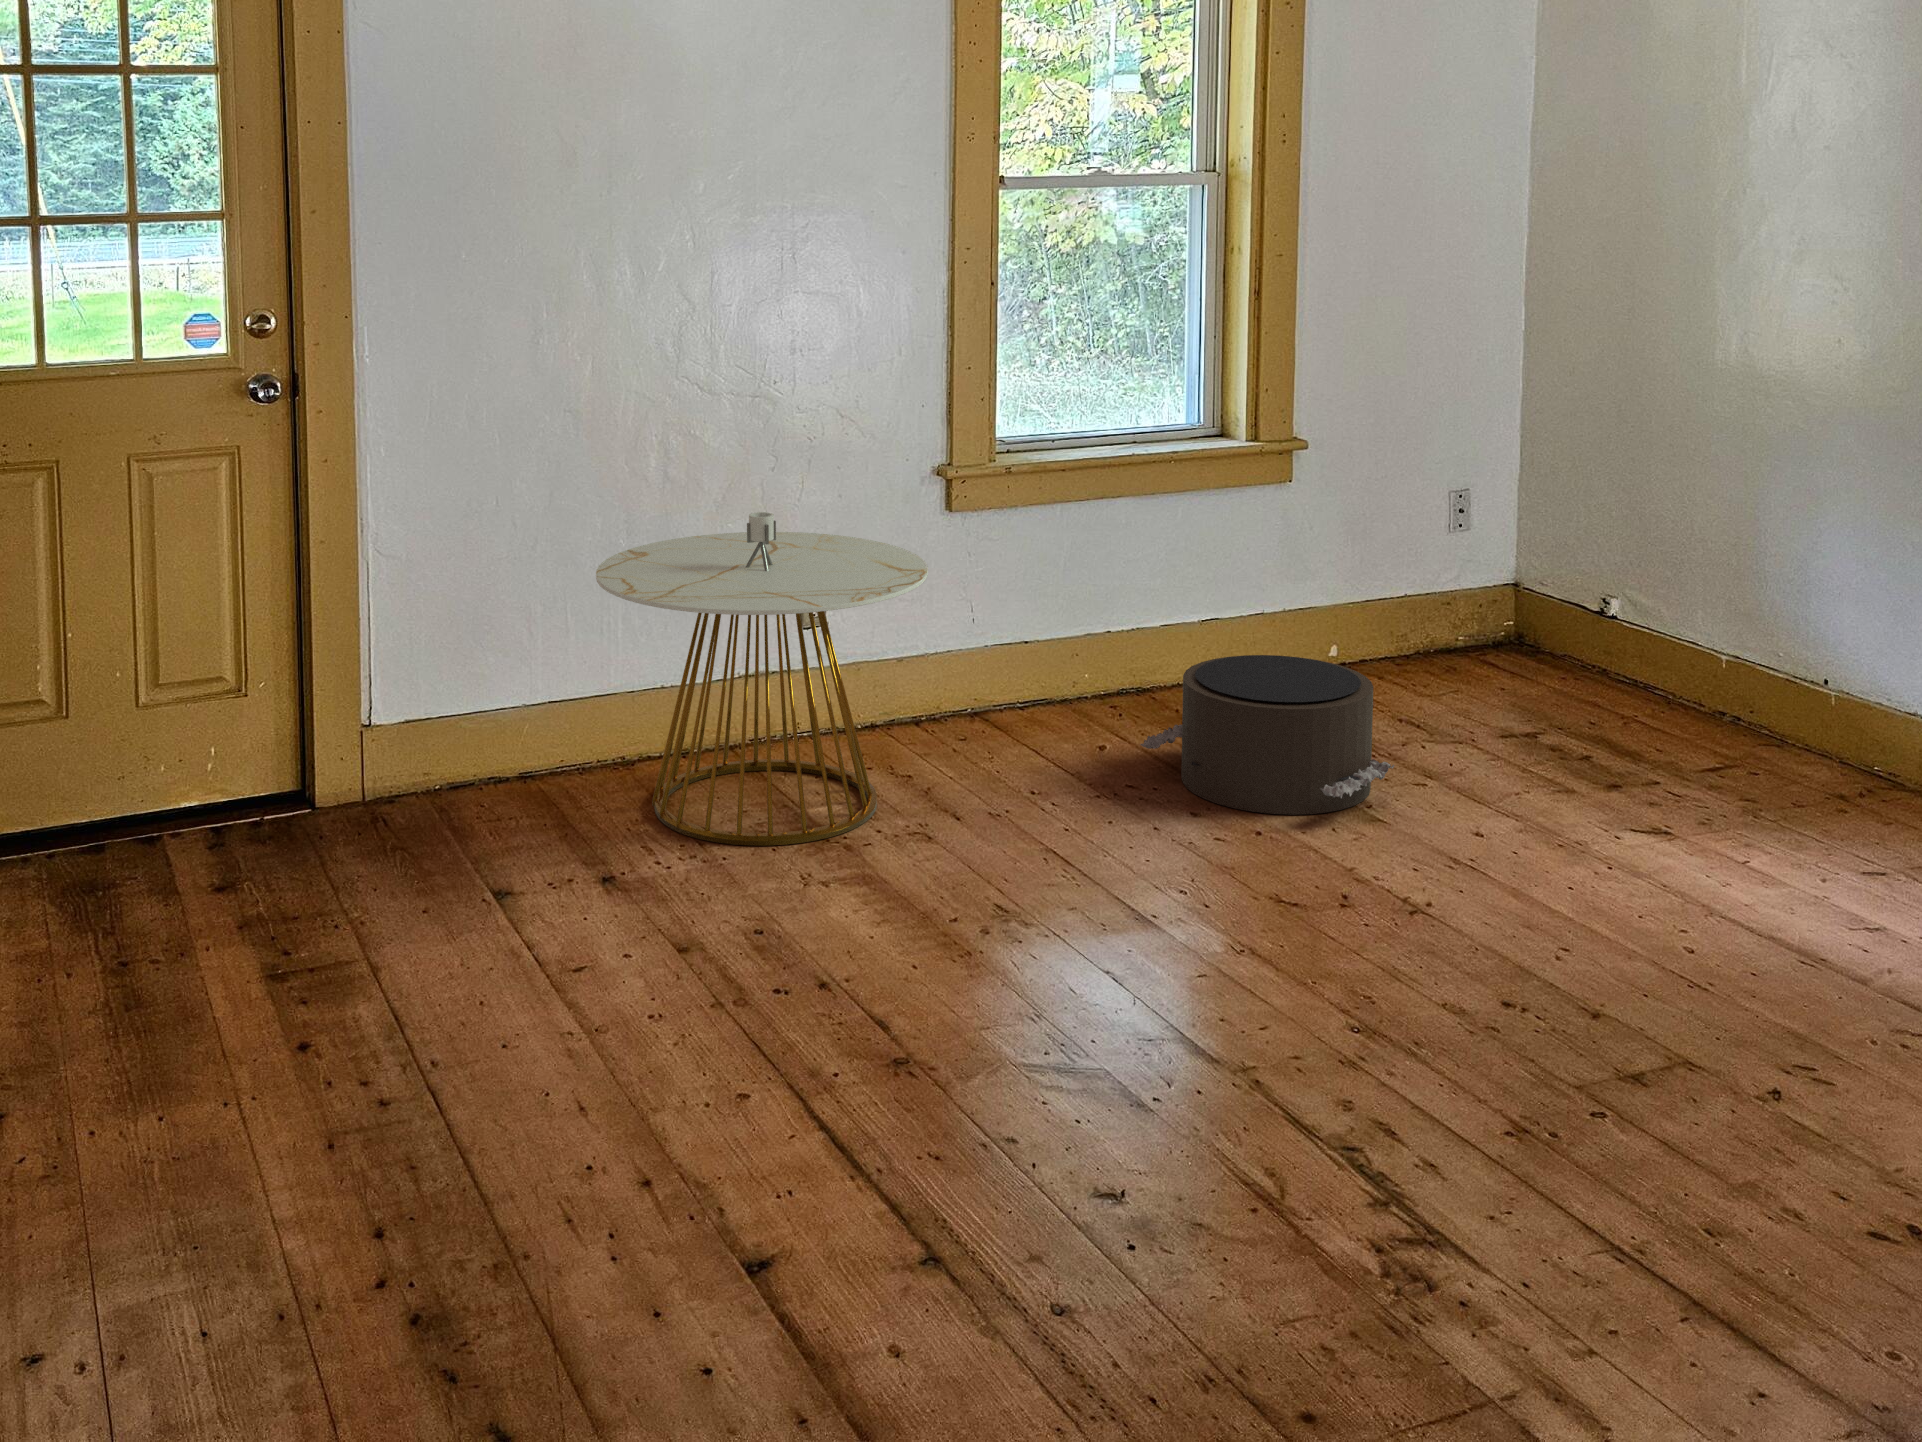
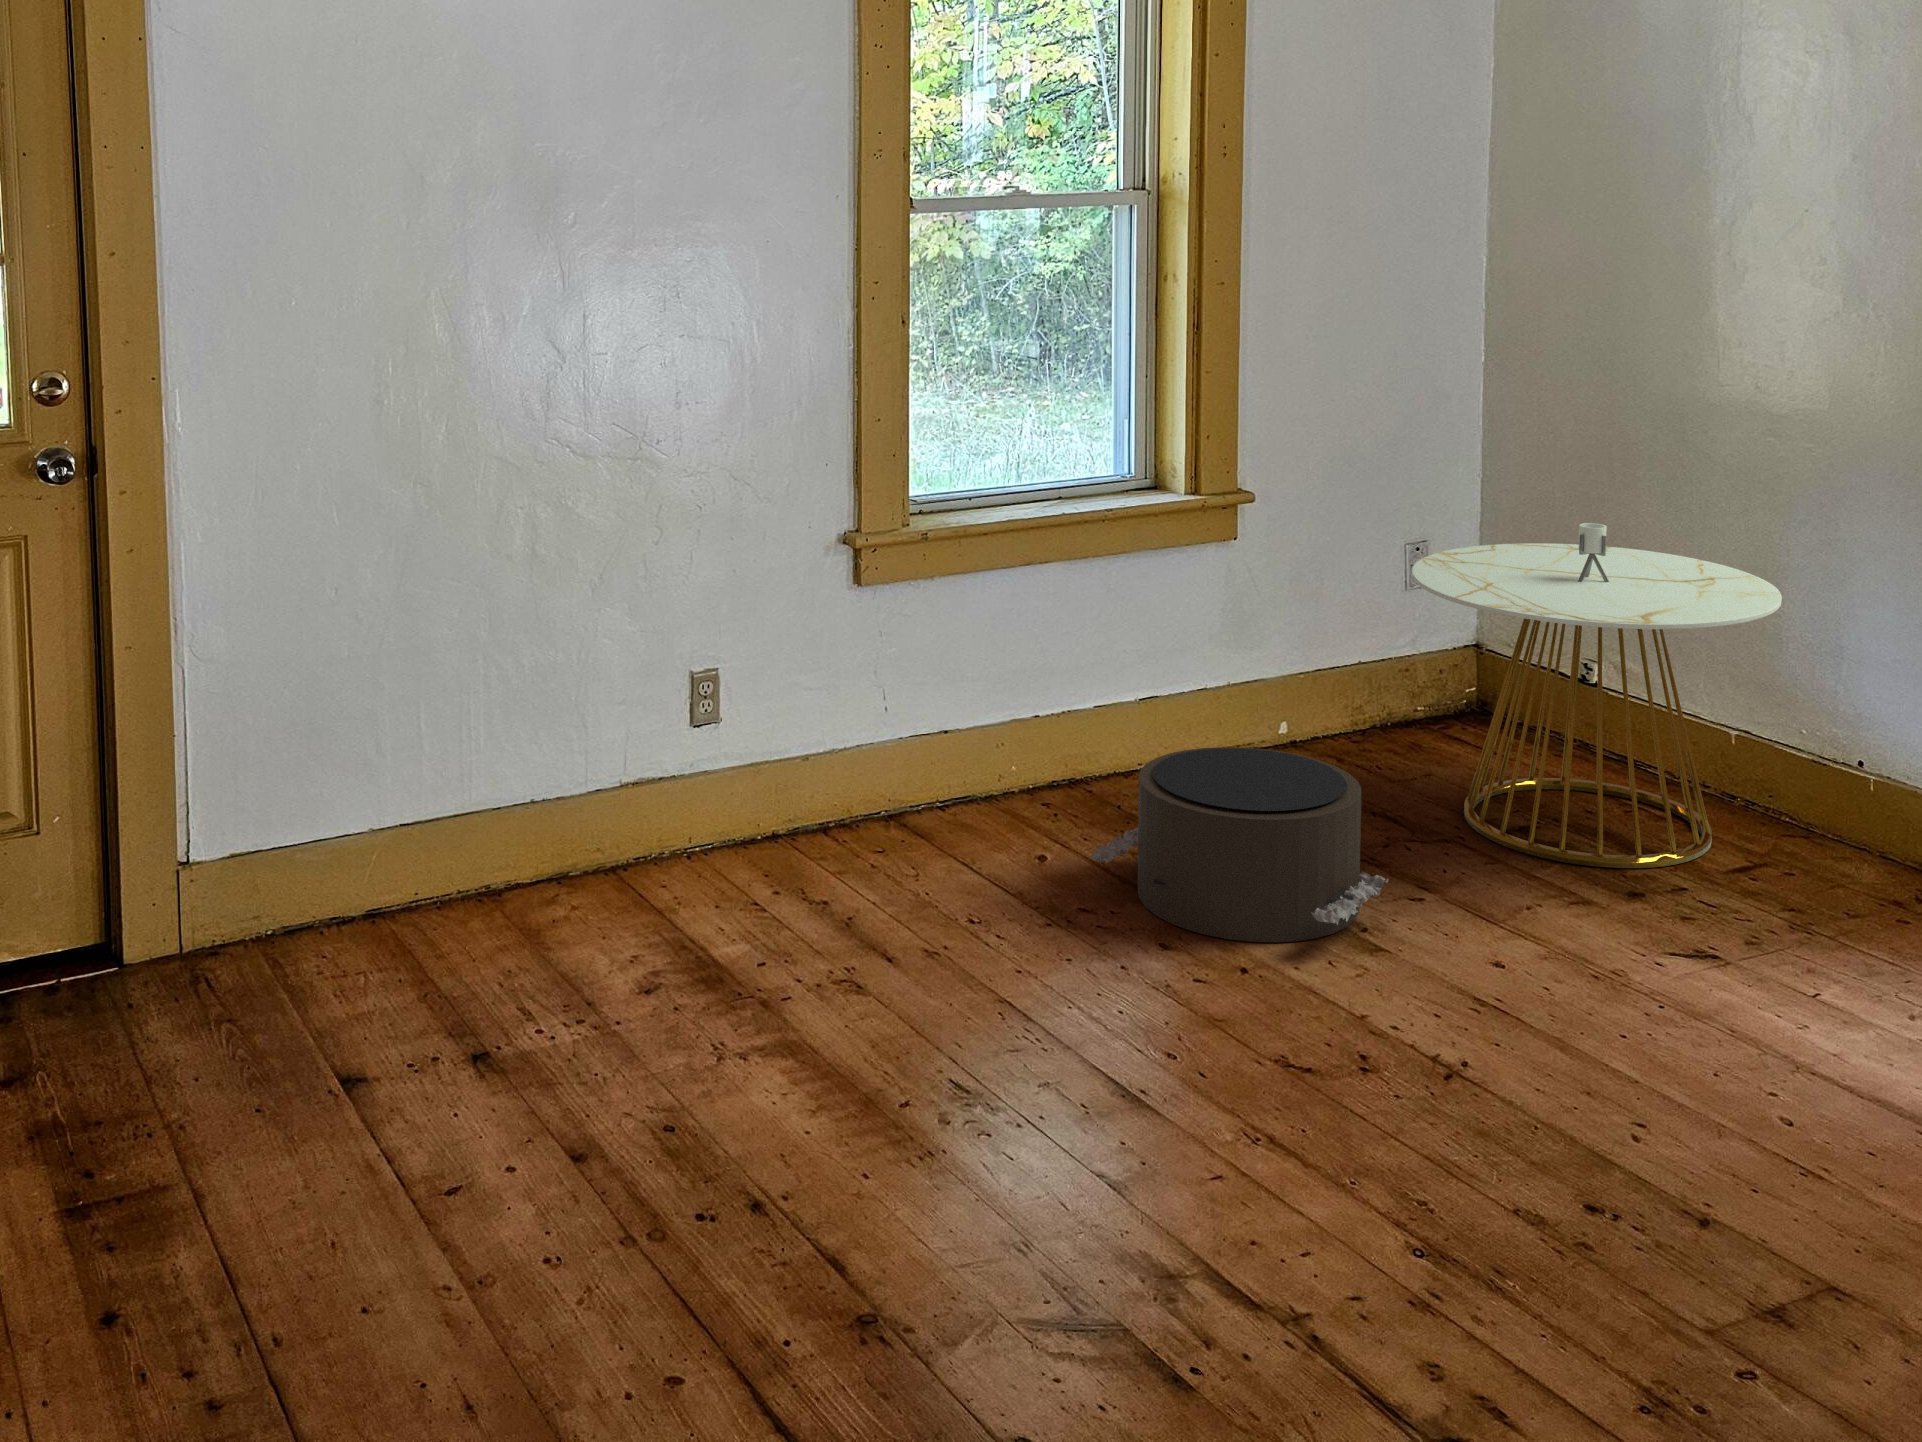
side table: present [596,512,928,846] -> present [1412,523,1782,868]

